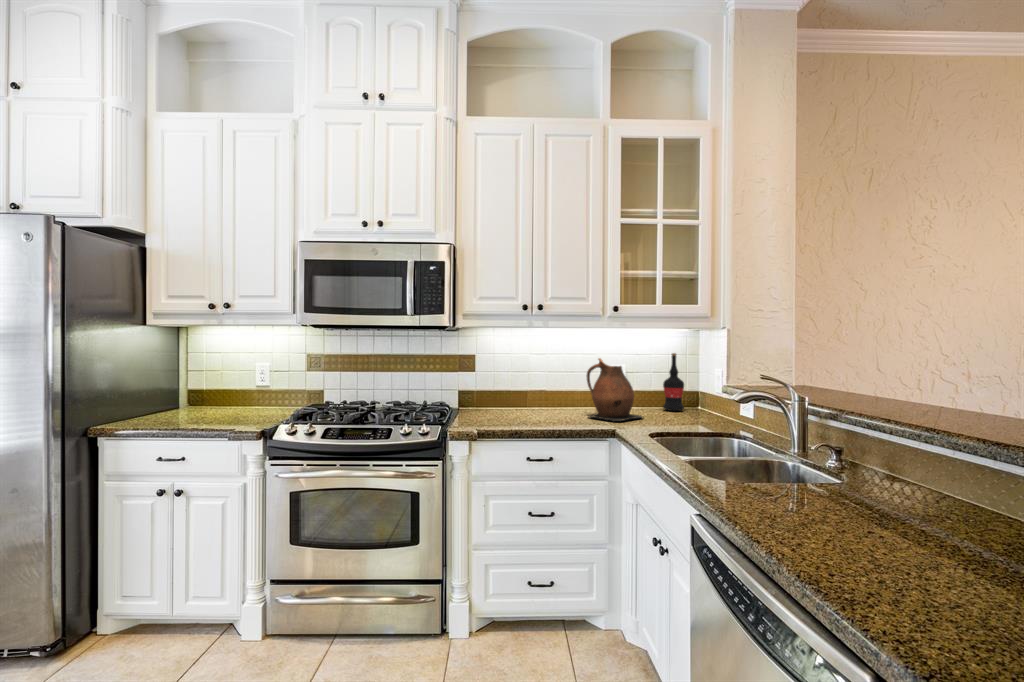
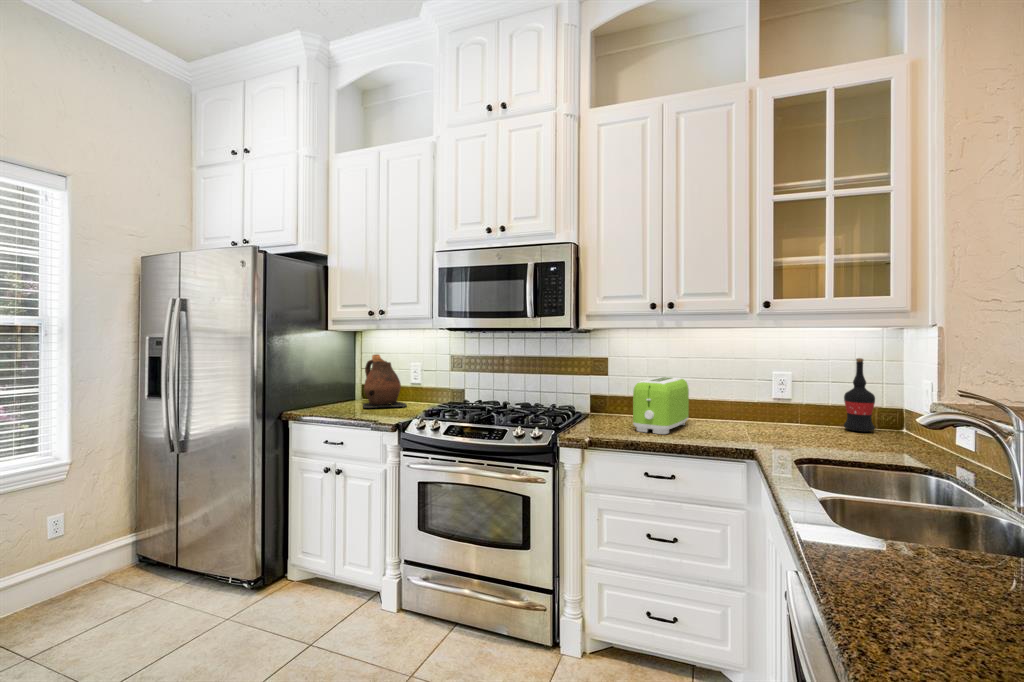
ceramic pitcher: present [587,358,642,421] -> present [363,354,407,408]
toaster: none [509,372,550,422] -> present [633,377,689,434]

